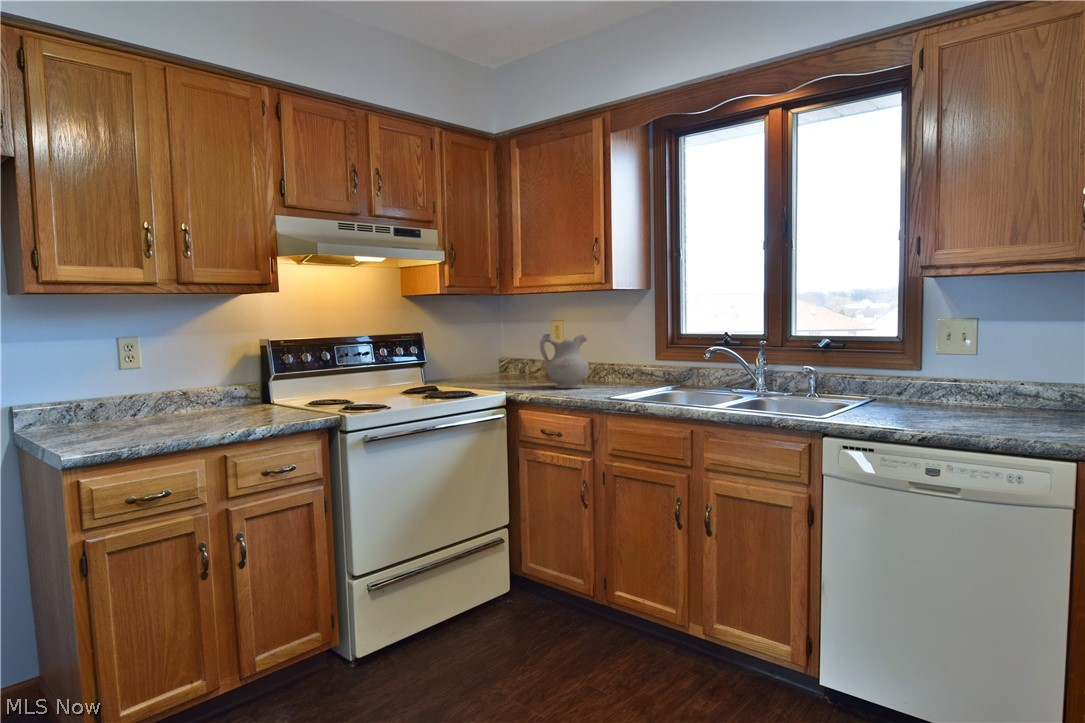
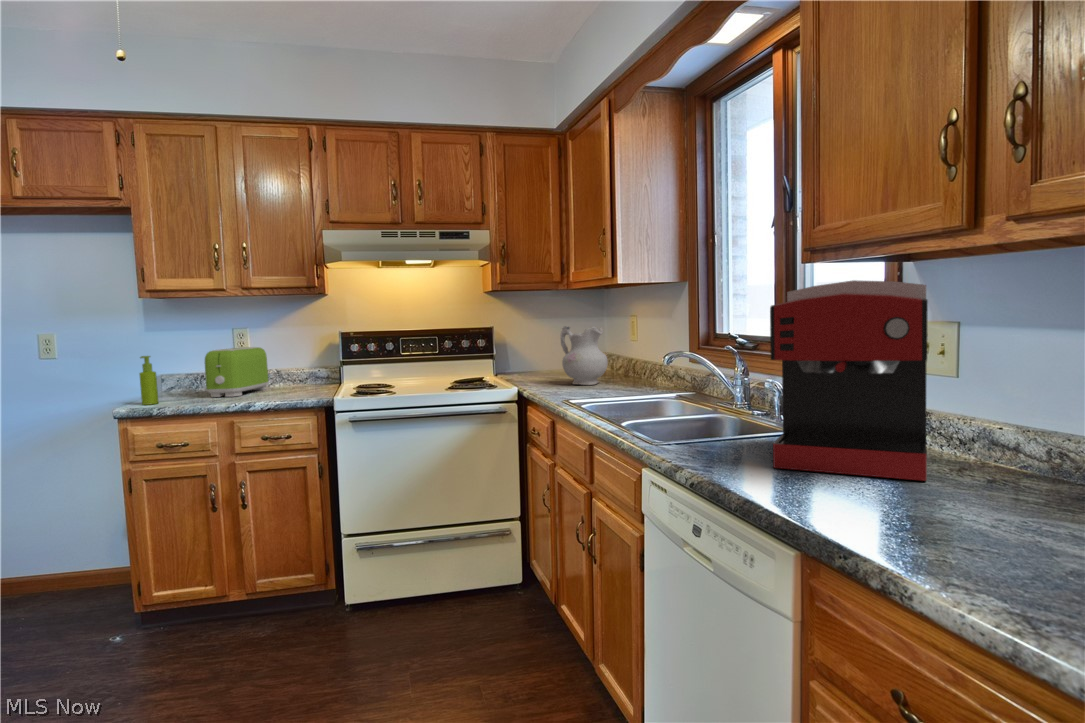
coffee maker: none [892,301,1031,420] -> present [770,280,928,481]
toaster: none [136,360,196,429] -> present [205,347,269,397]
soap dispenser: none [67,373,95,445] -> present [140,356,159,405]

